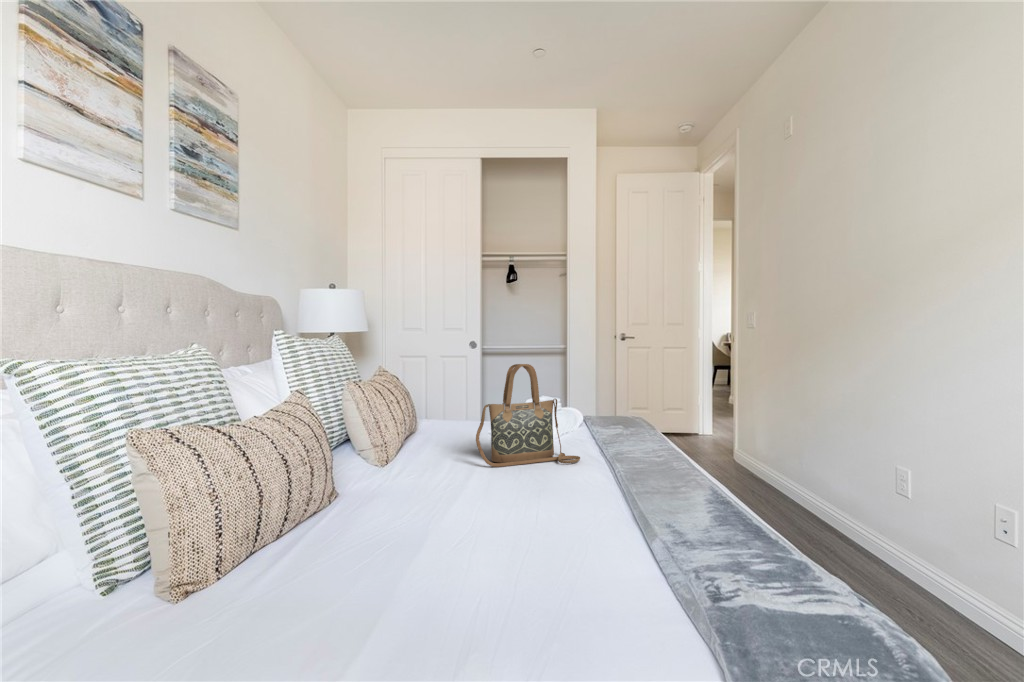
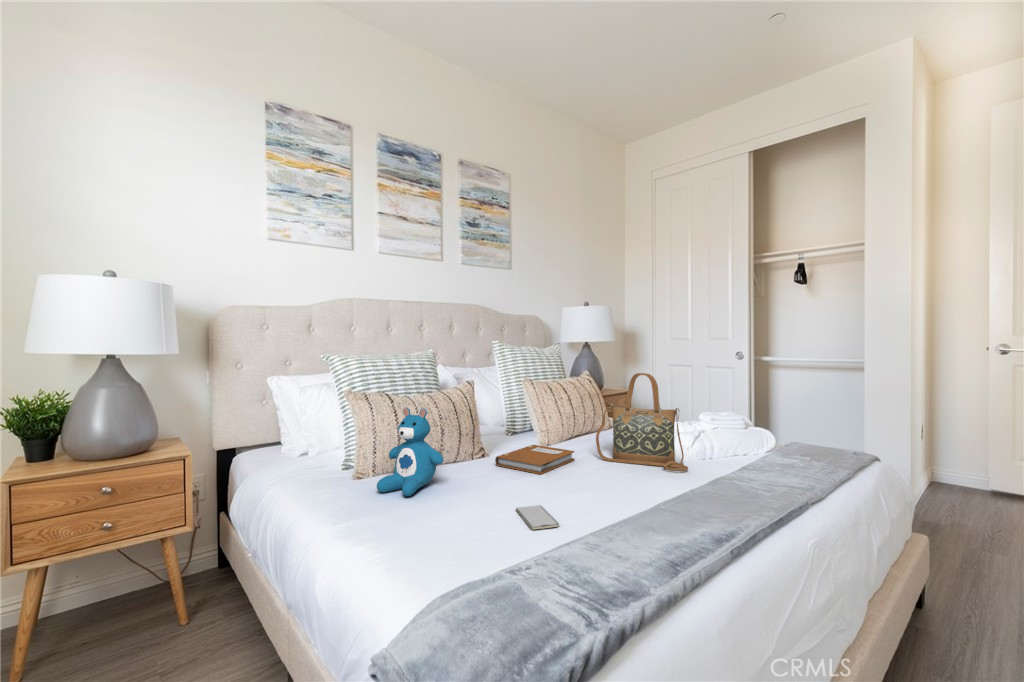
teddy bear: none [276,437,394,604] -> present [377,407,443,496]
notebook: none [389,463,467,504] -> present [495,445,574,474]
smartphone: none [540,538,621,569] -> present [516,506,559,529]

